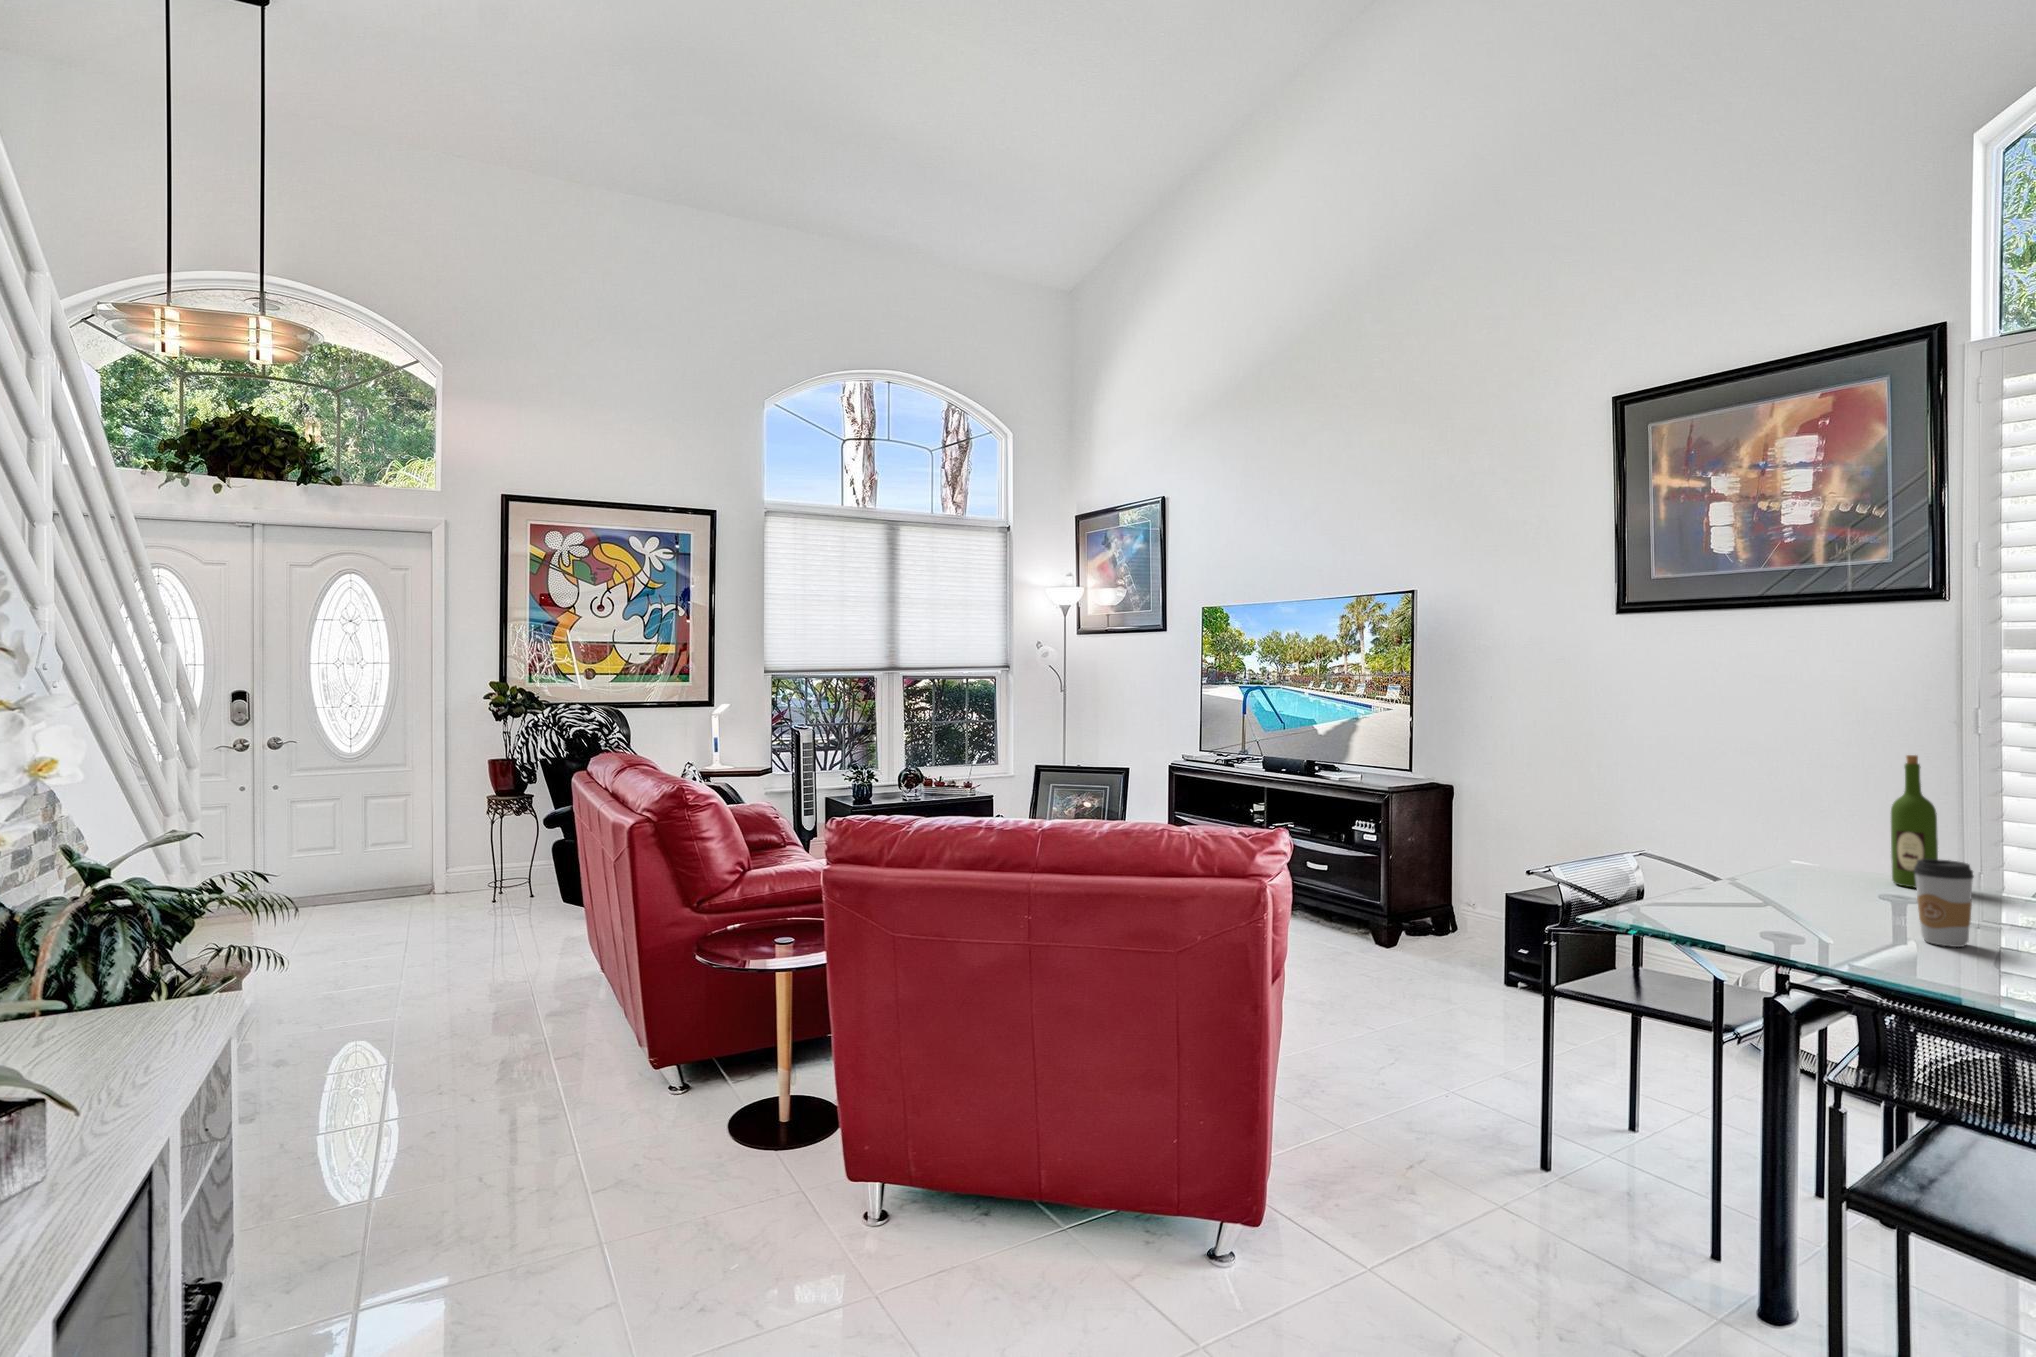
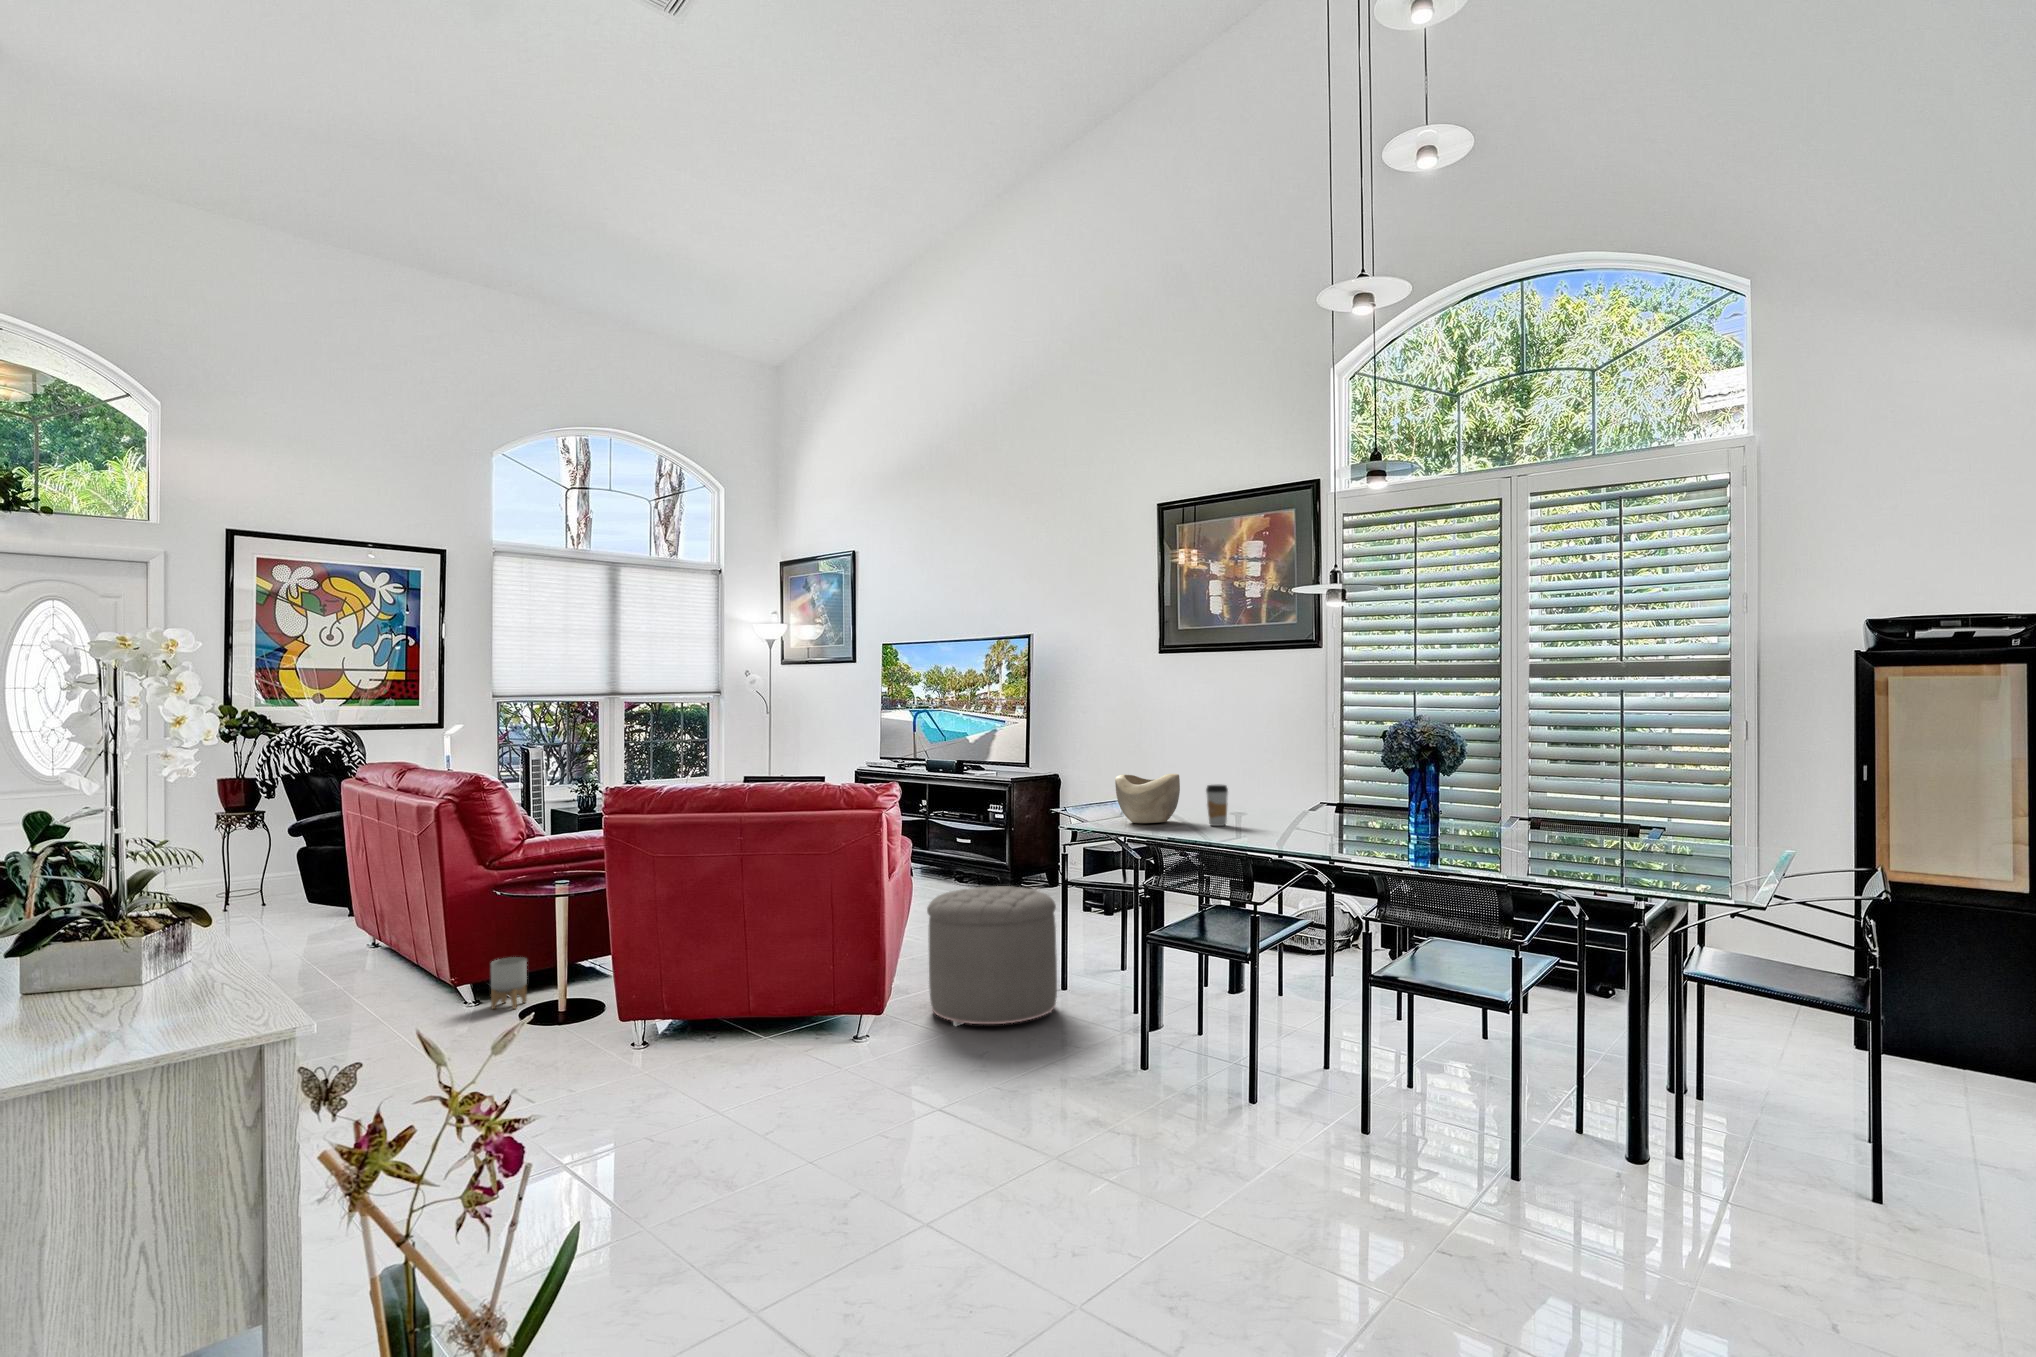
wine bottle: present [1891,755,1938,888] -> none [1233,737,1253,808]
decorative bowl: none [1684,825,1835,923] -> present [1115,774,1180,823]
ottoman: none [1325,998,1569,1277] -> present [927,886,1057,1026]
planter: none [694,1032,741,1109] -> present [491,957,527,1009]

